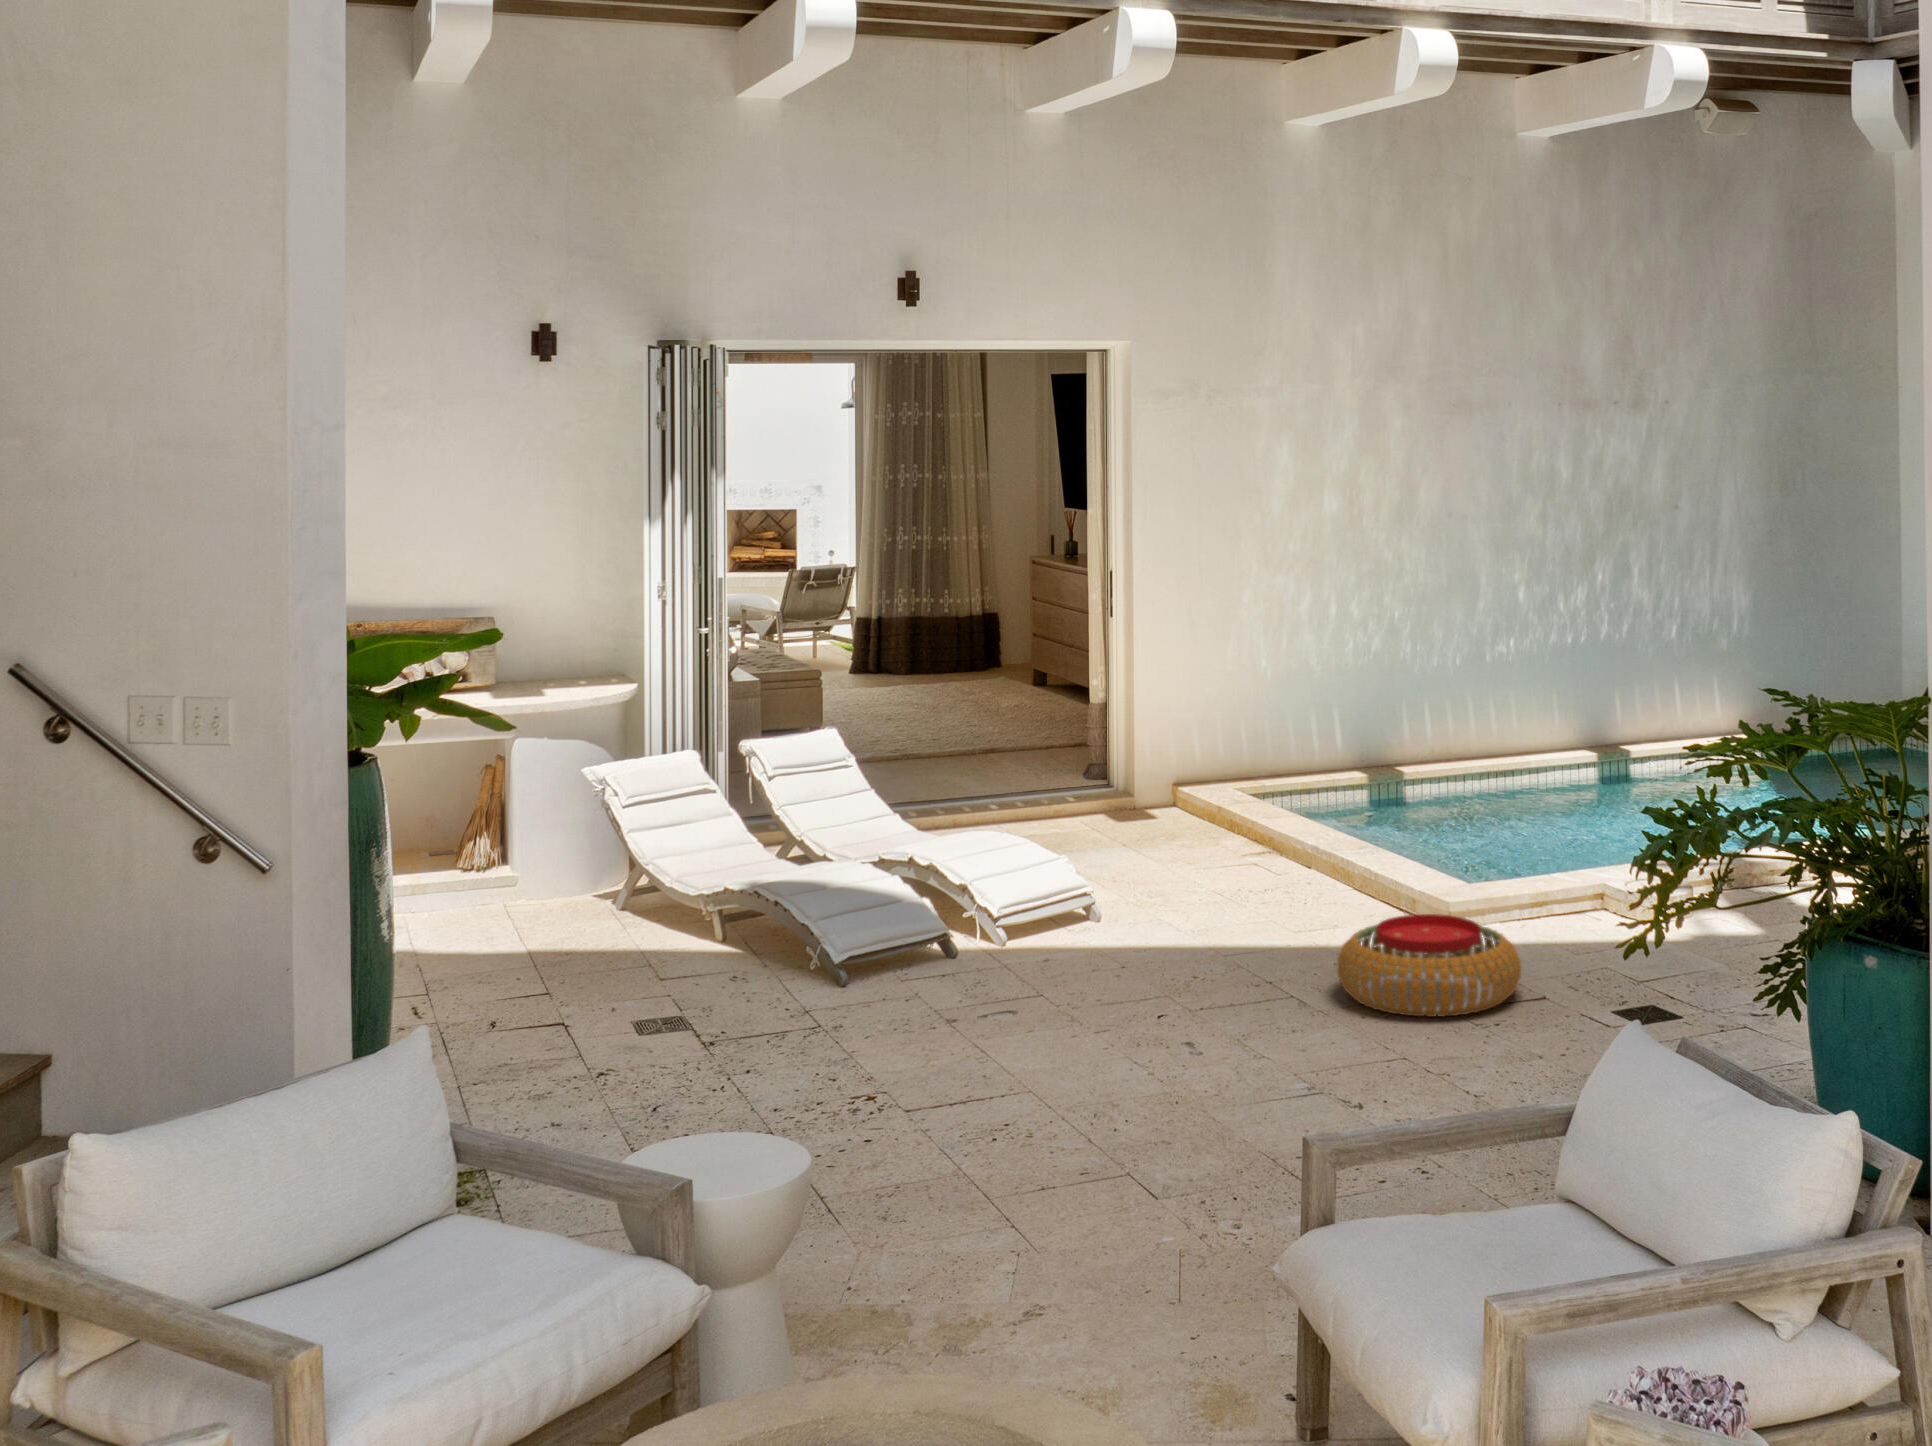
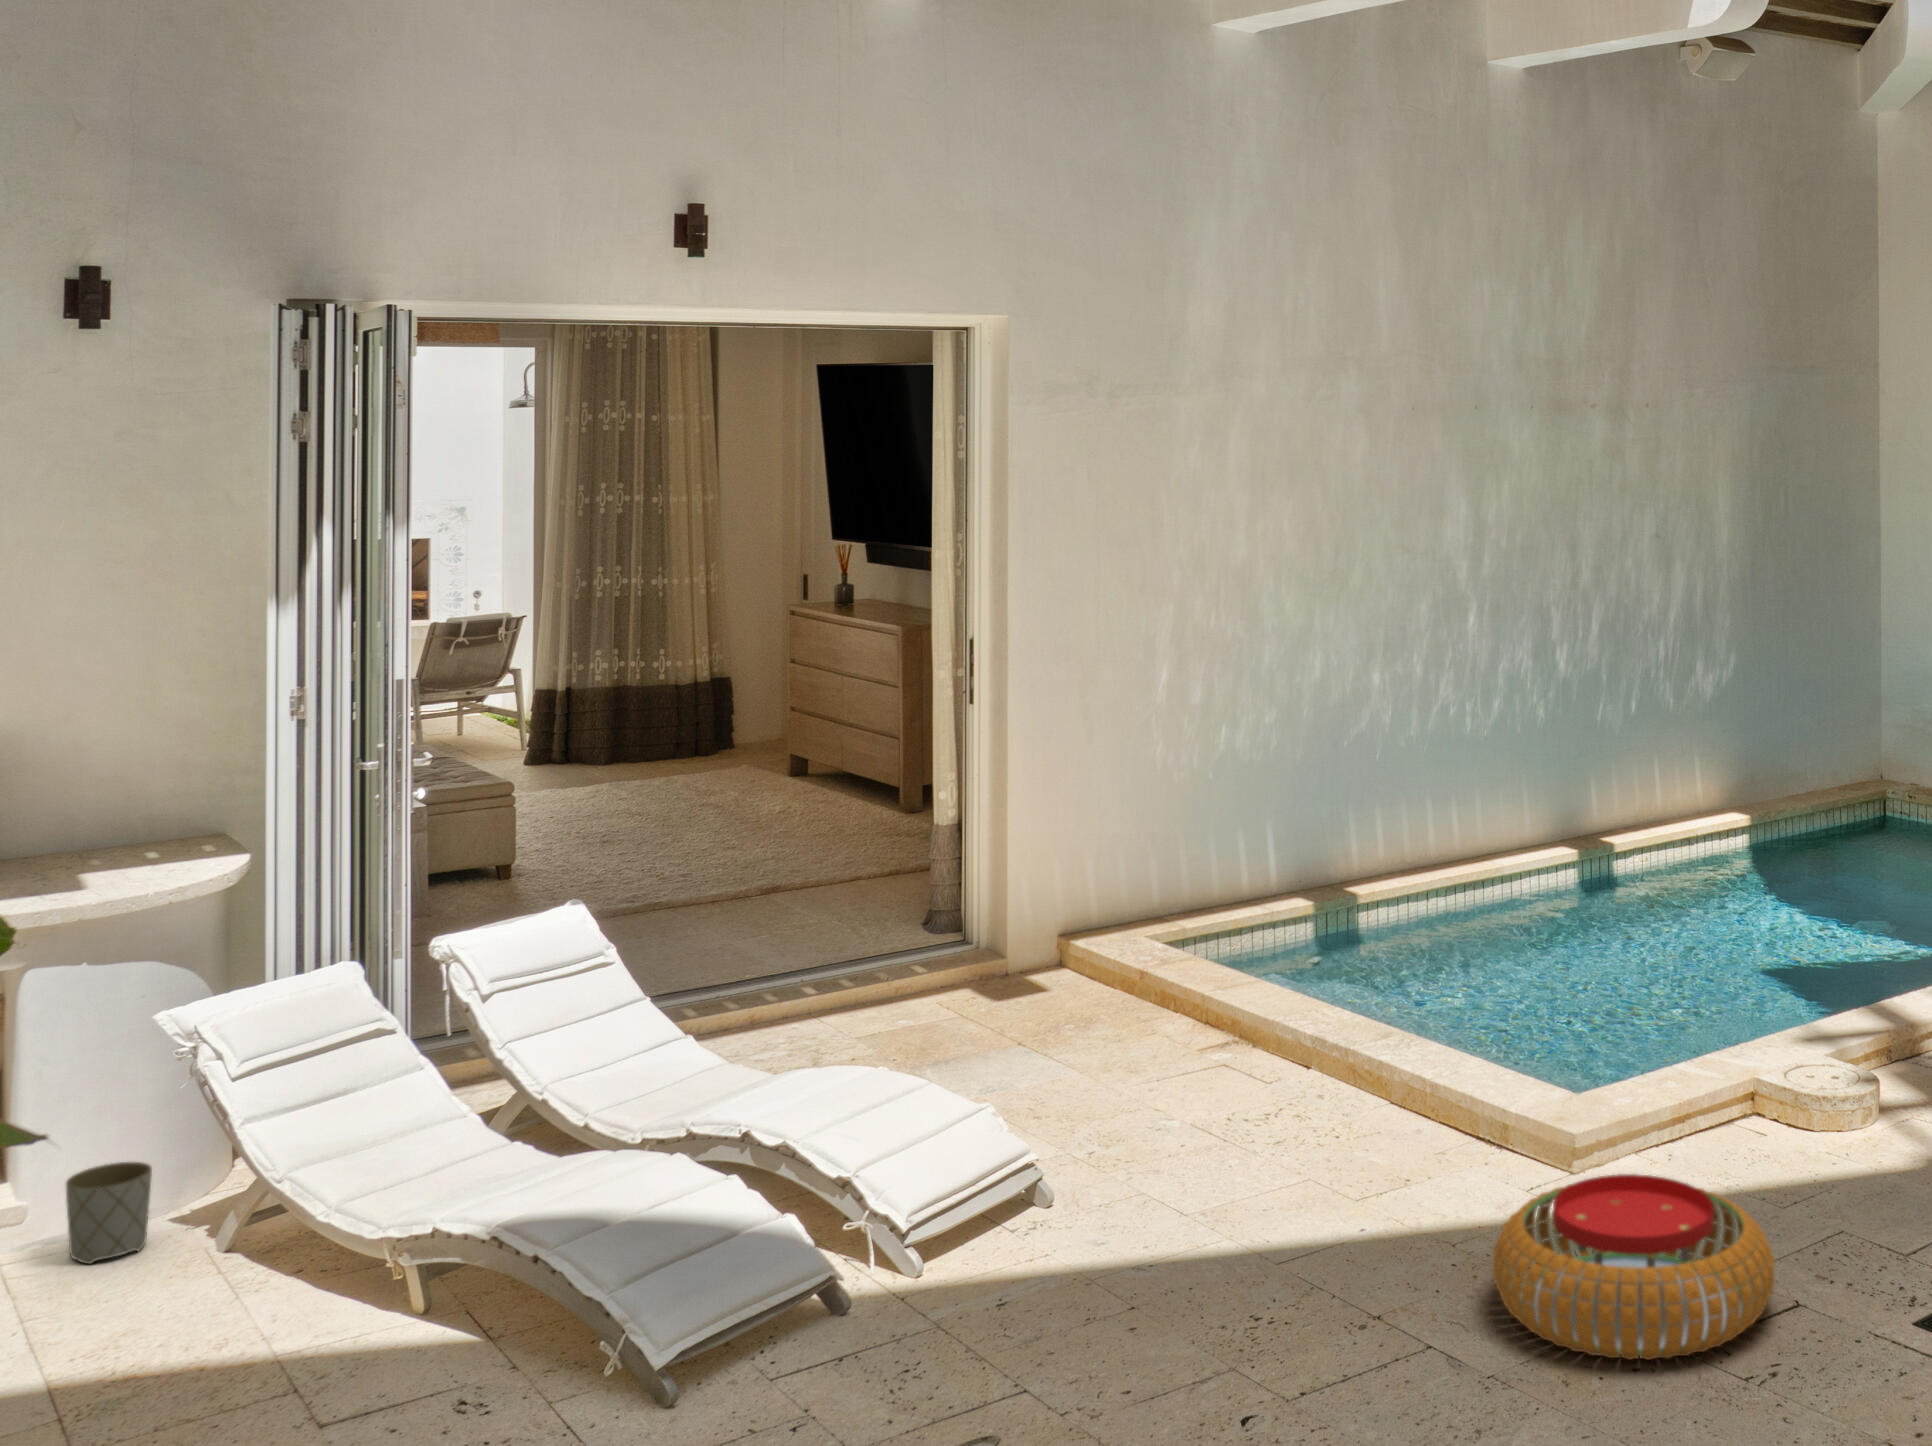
planter: none [540,857,585,912] -> present [66,1162,152,1264]

